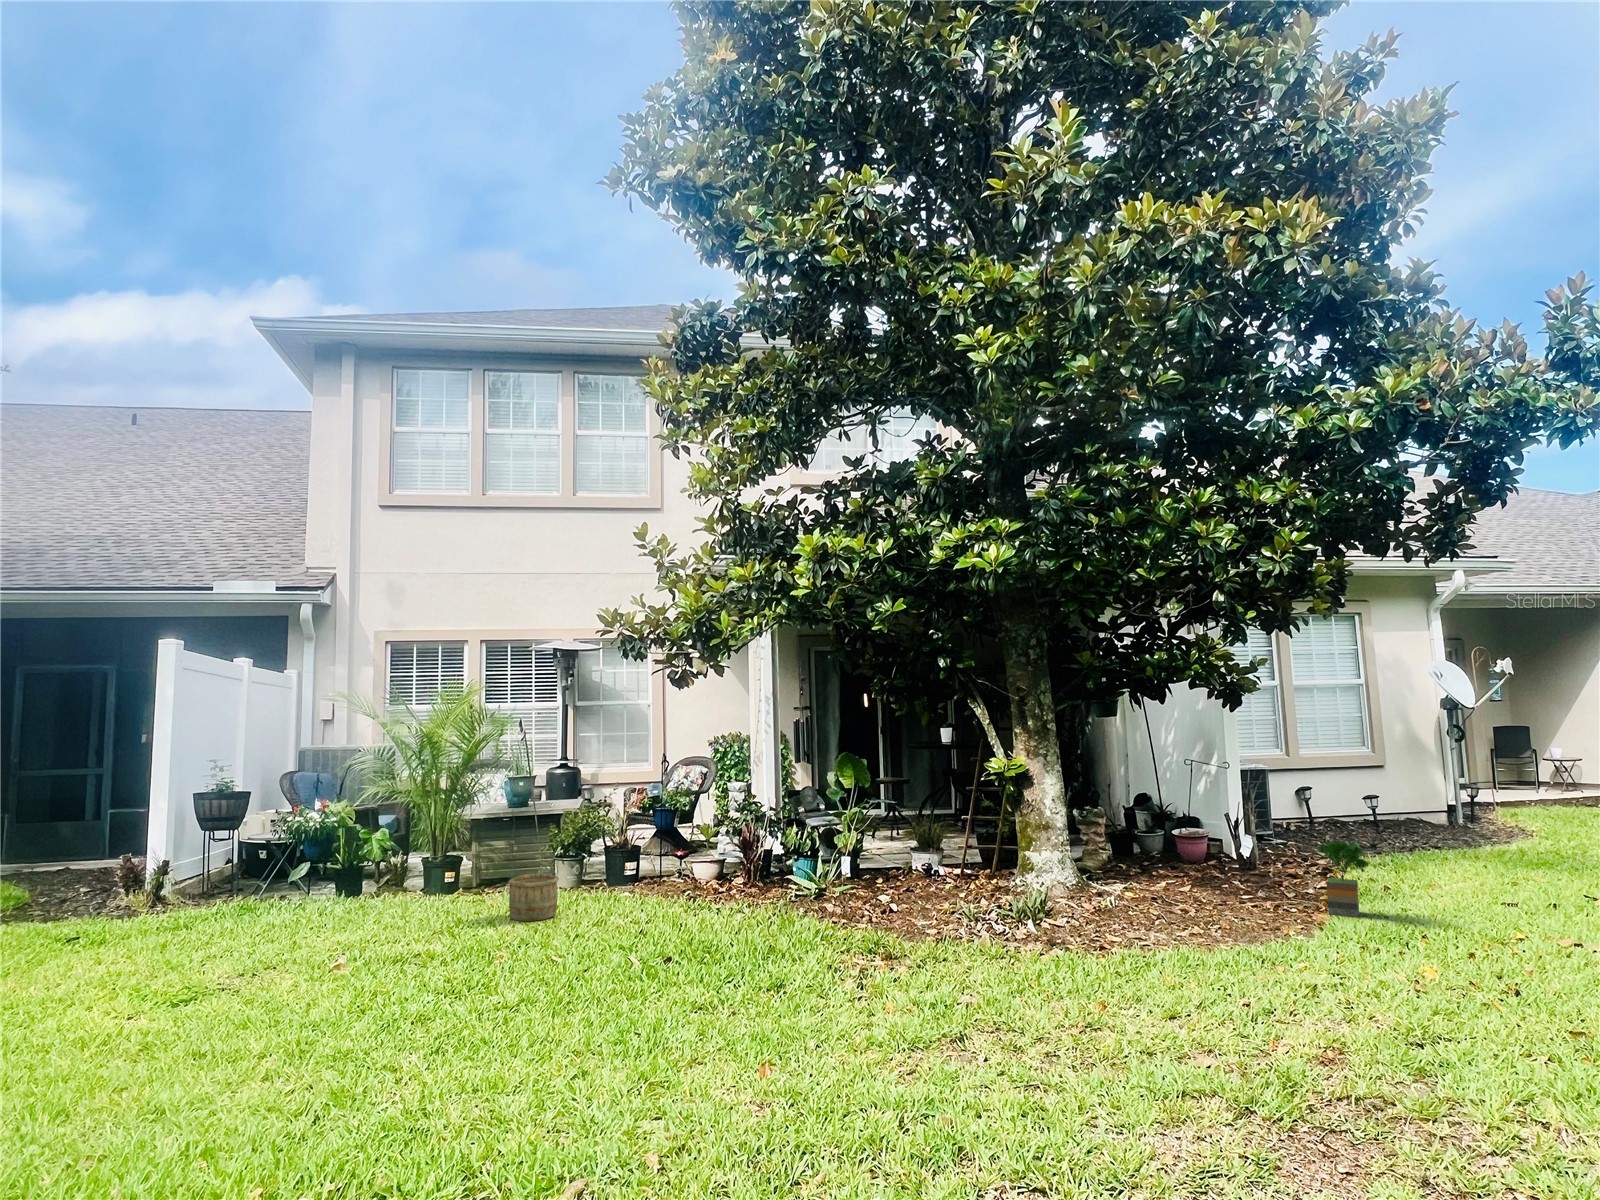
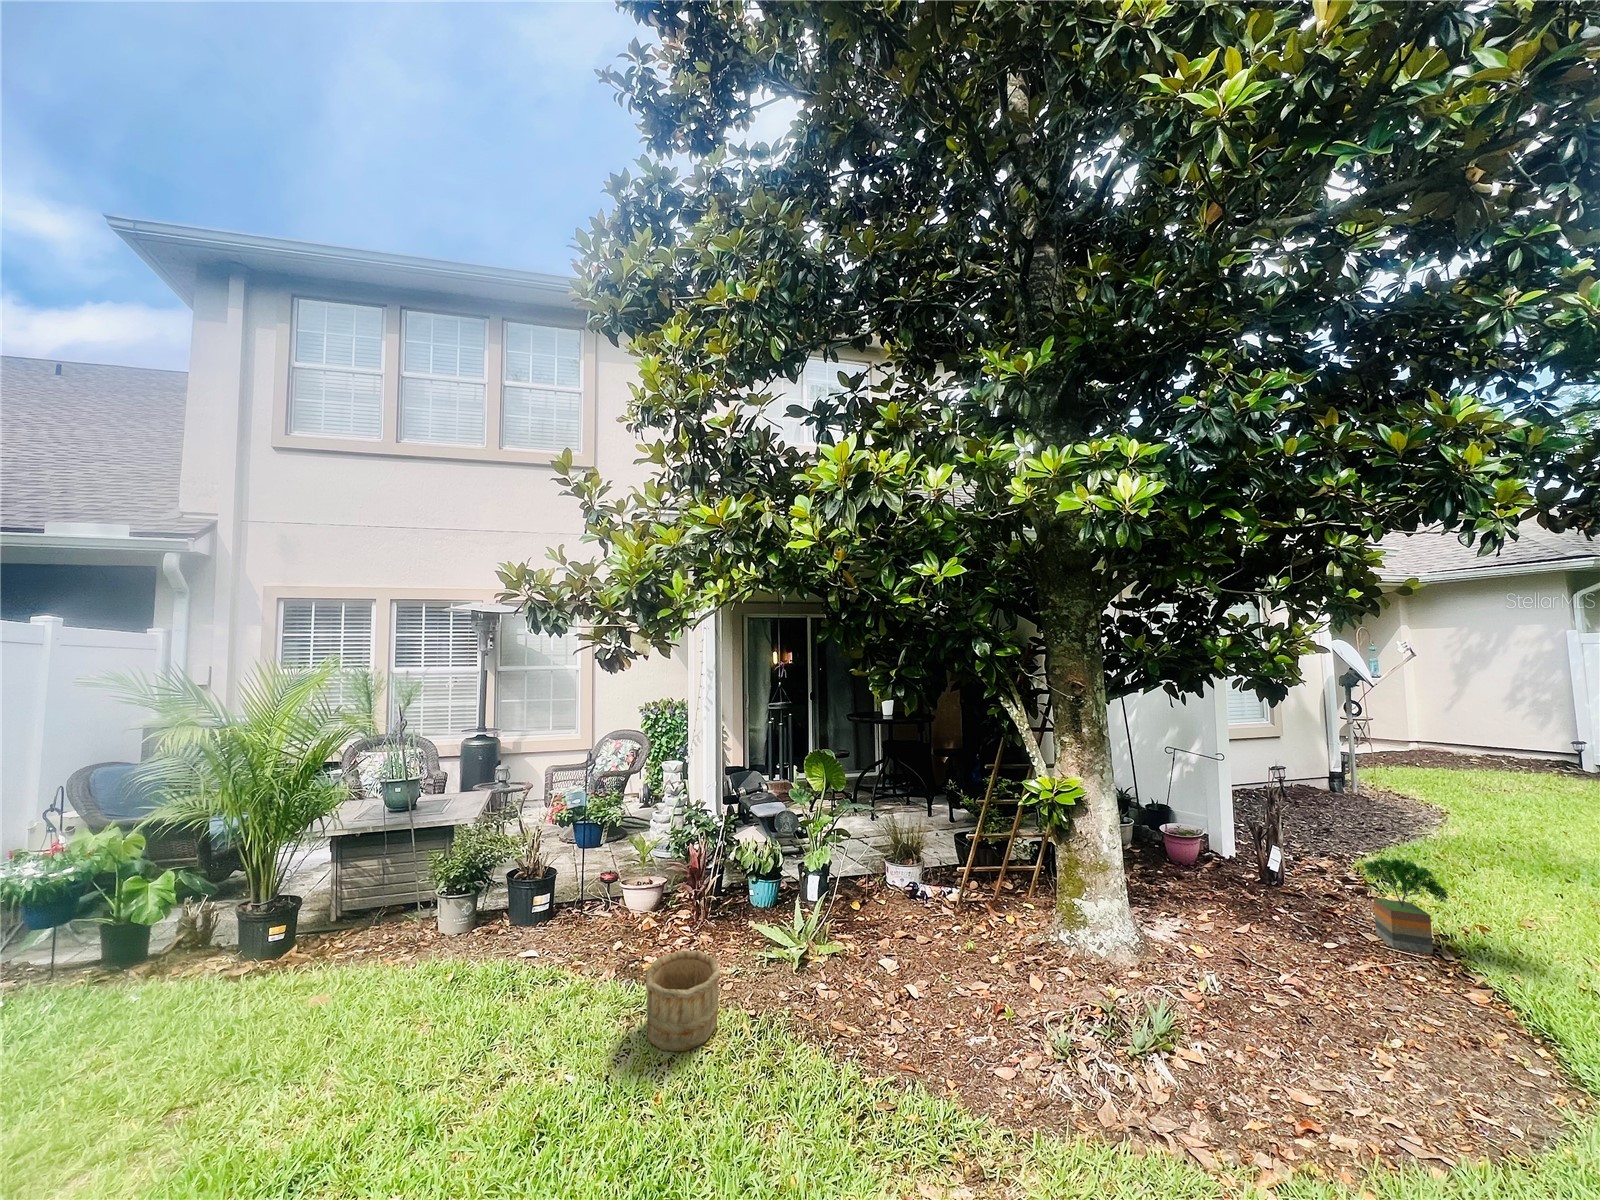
wooden bucket: present [508,873,559,921] -> present [646,951,721,1051]

